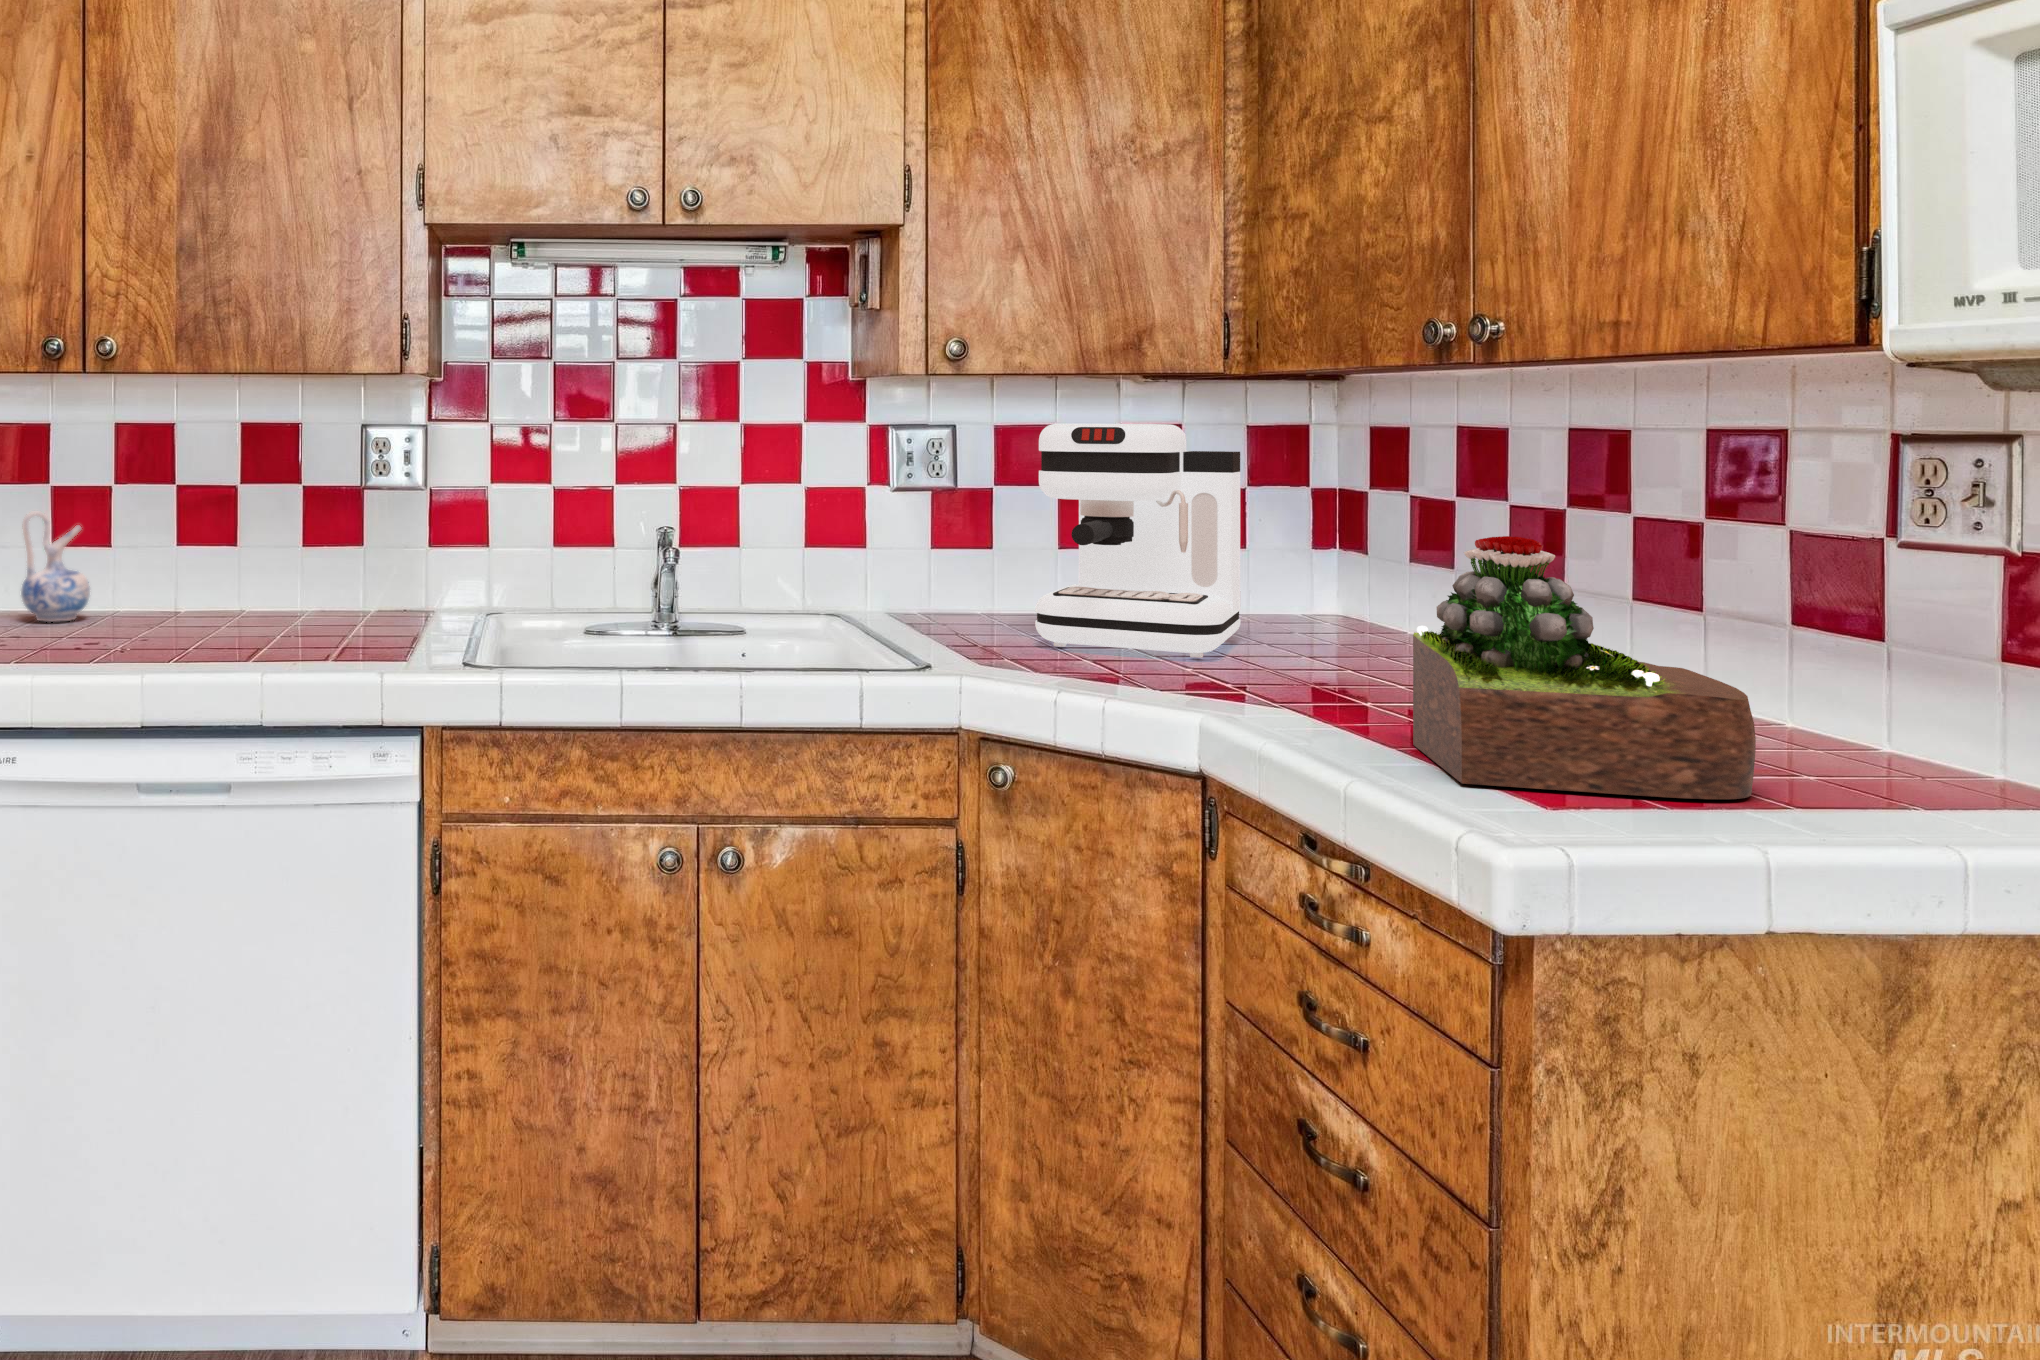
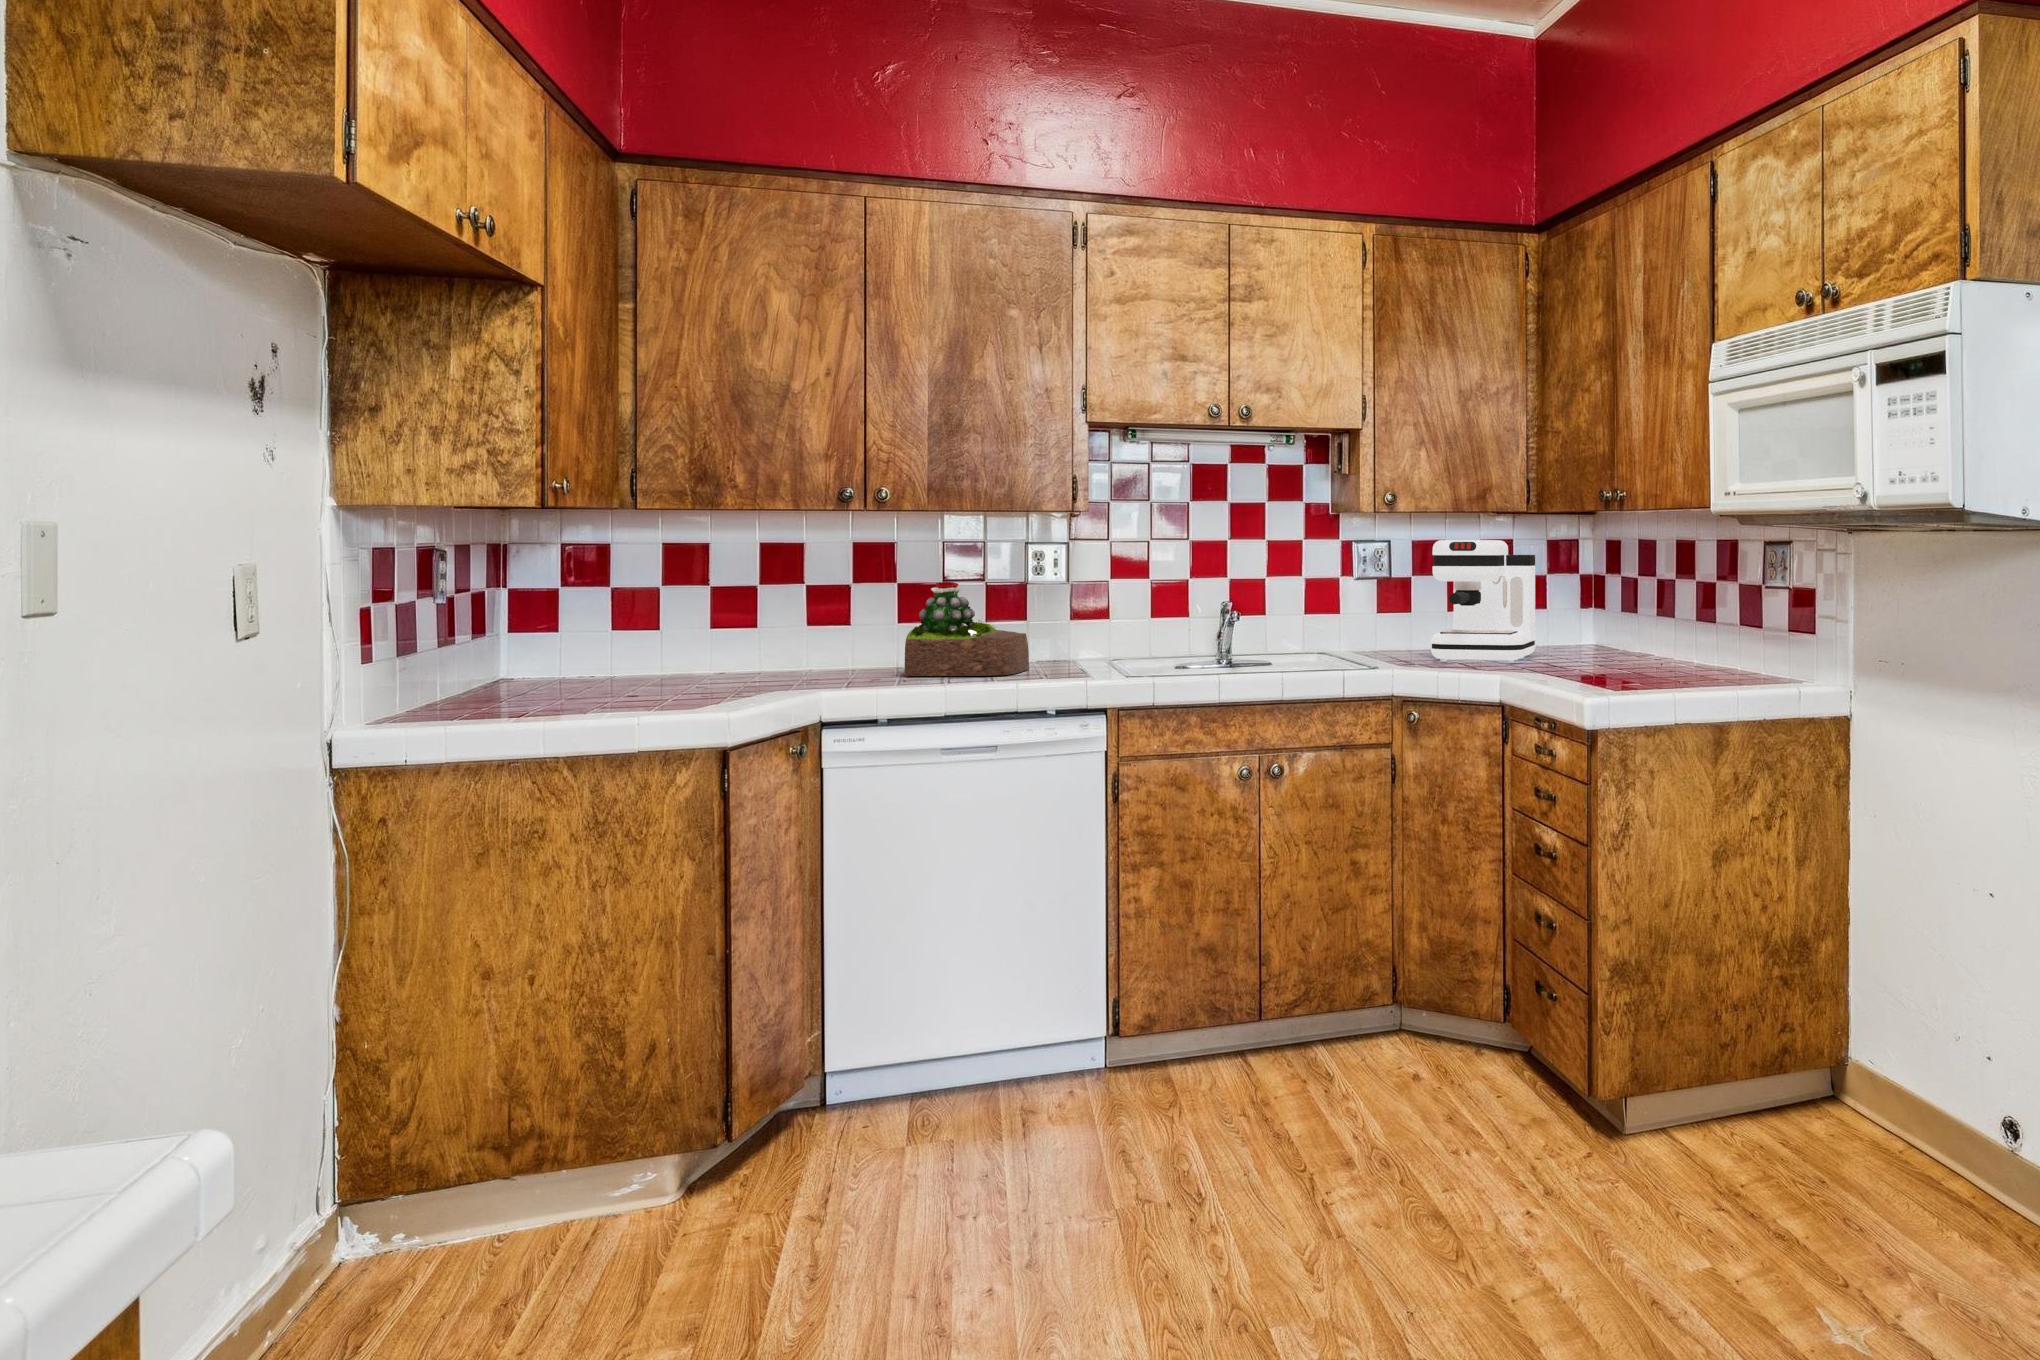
ceramic pitcher: present [21,511,90,622] -> none [801,599,848,671]
succulent plant: present [1413,536,1756,799] -> present [905,582,1029,676]

